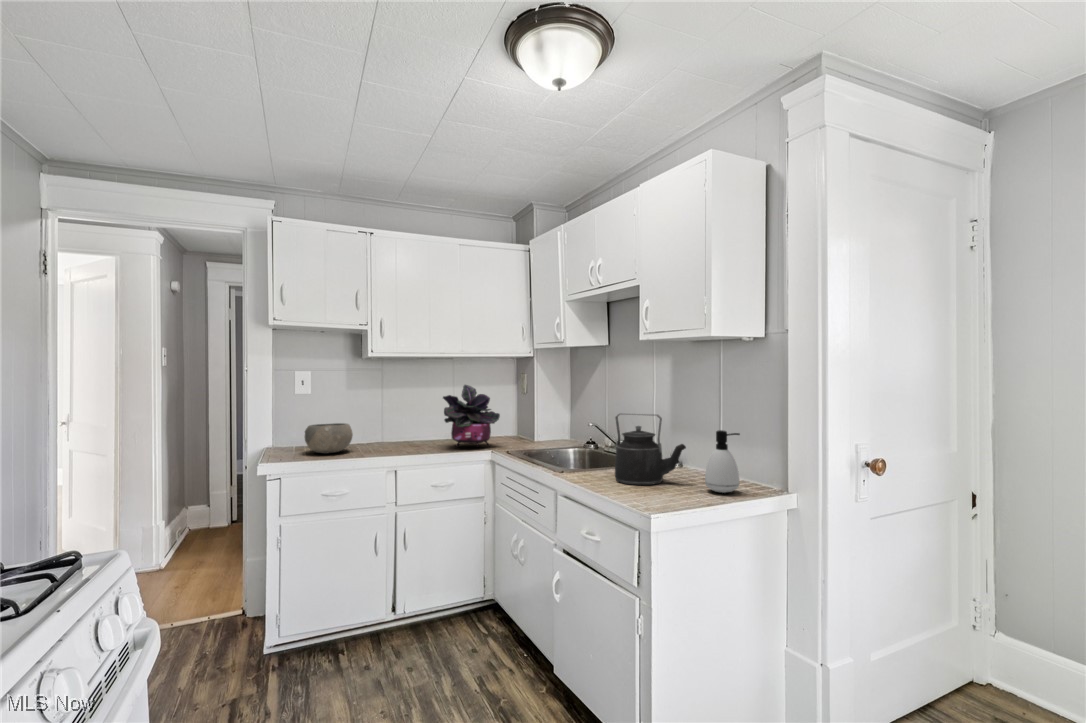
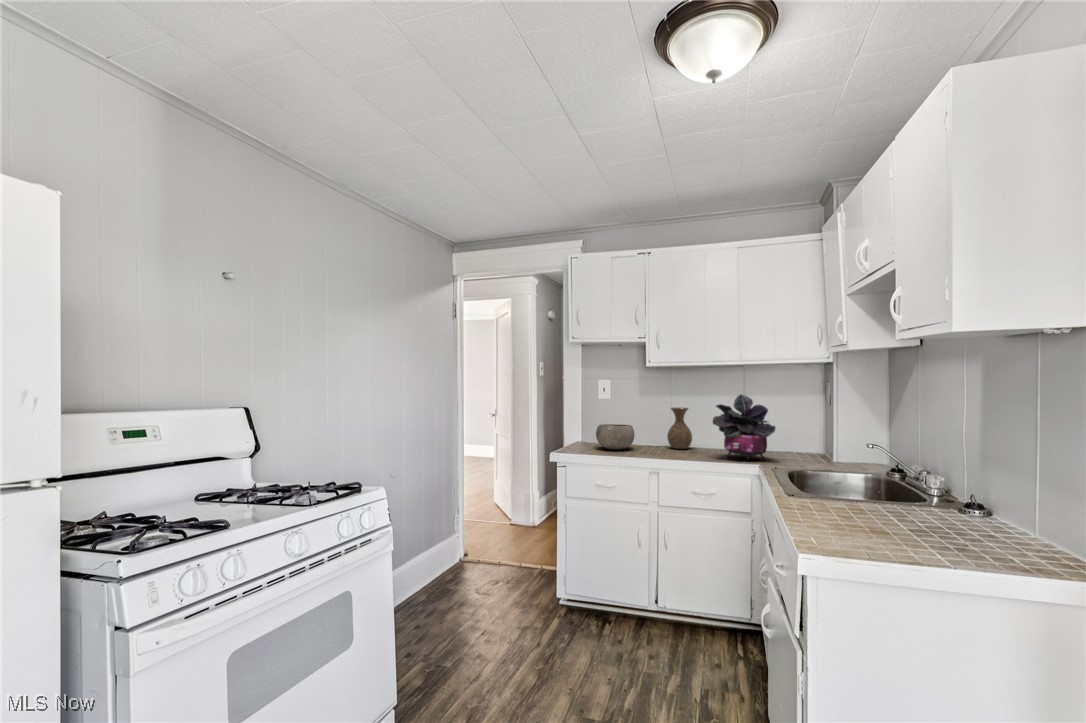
vase: none [383,400,409,445] -> present [667,408,692,449]
kettle: present [615,413,686,485] -> none [844,432,943,526]
soap dispenser: present [705,430,740,493] -> none [955,465,1017,555]

